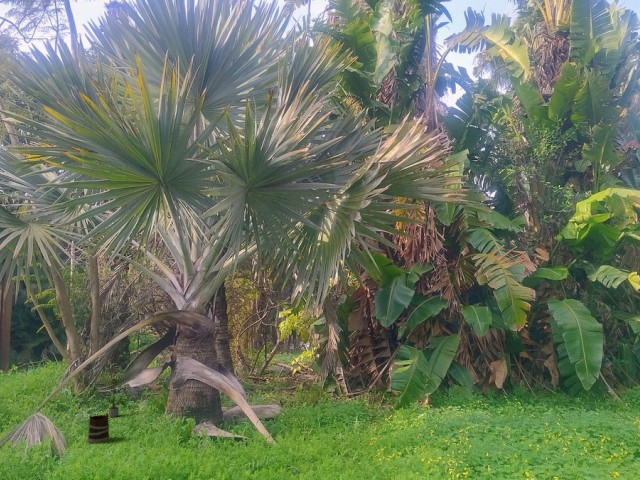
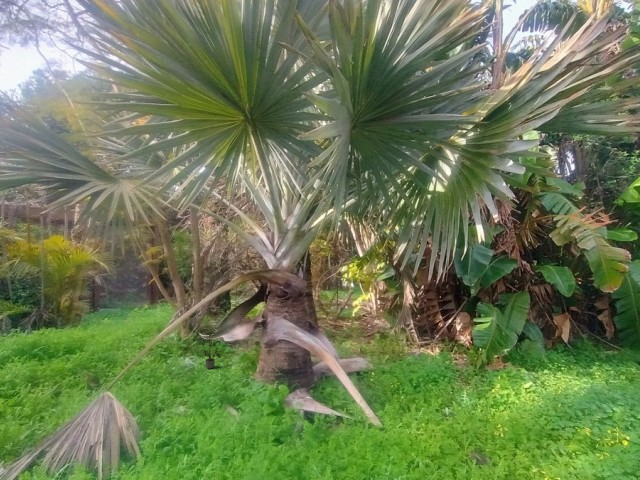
wooden bucket: present [87,403,110,444] -> none [176,367,200,412]

